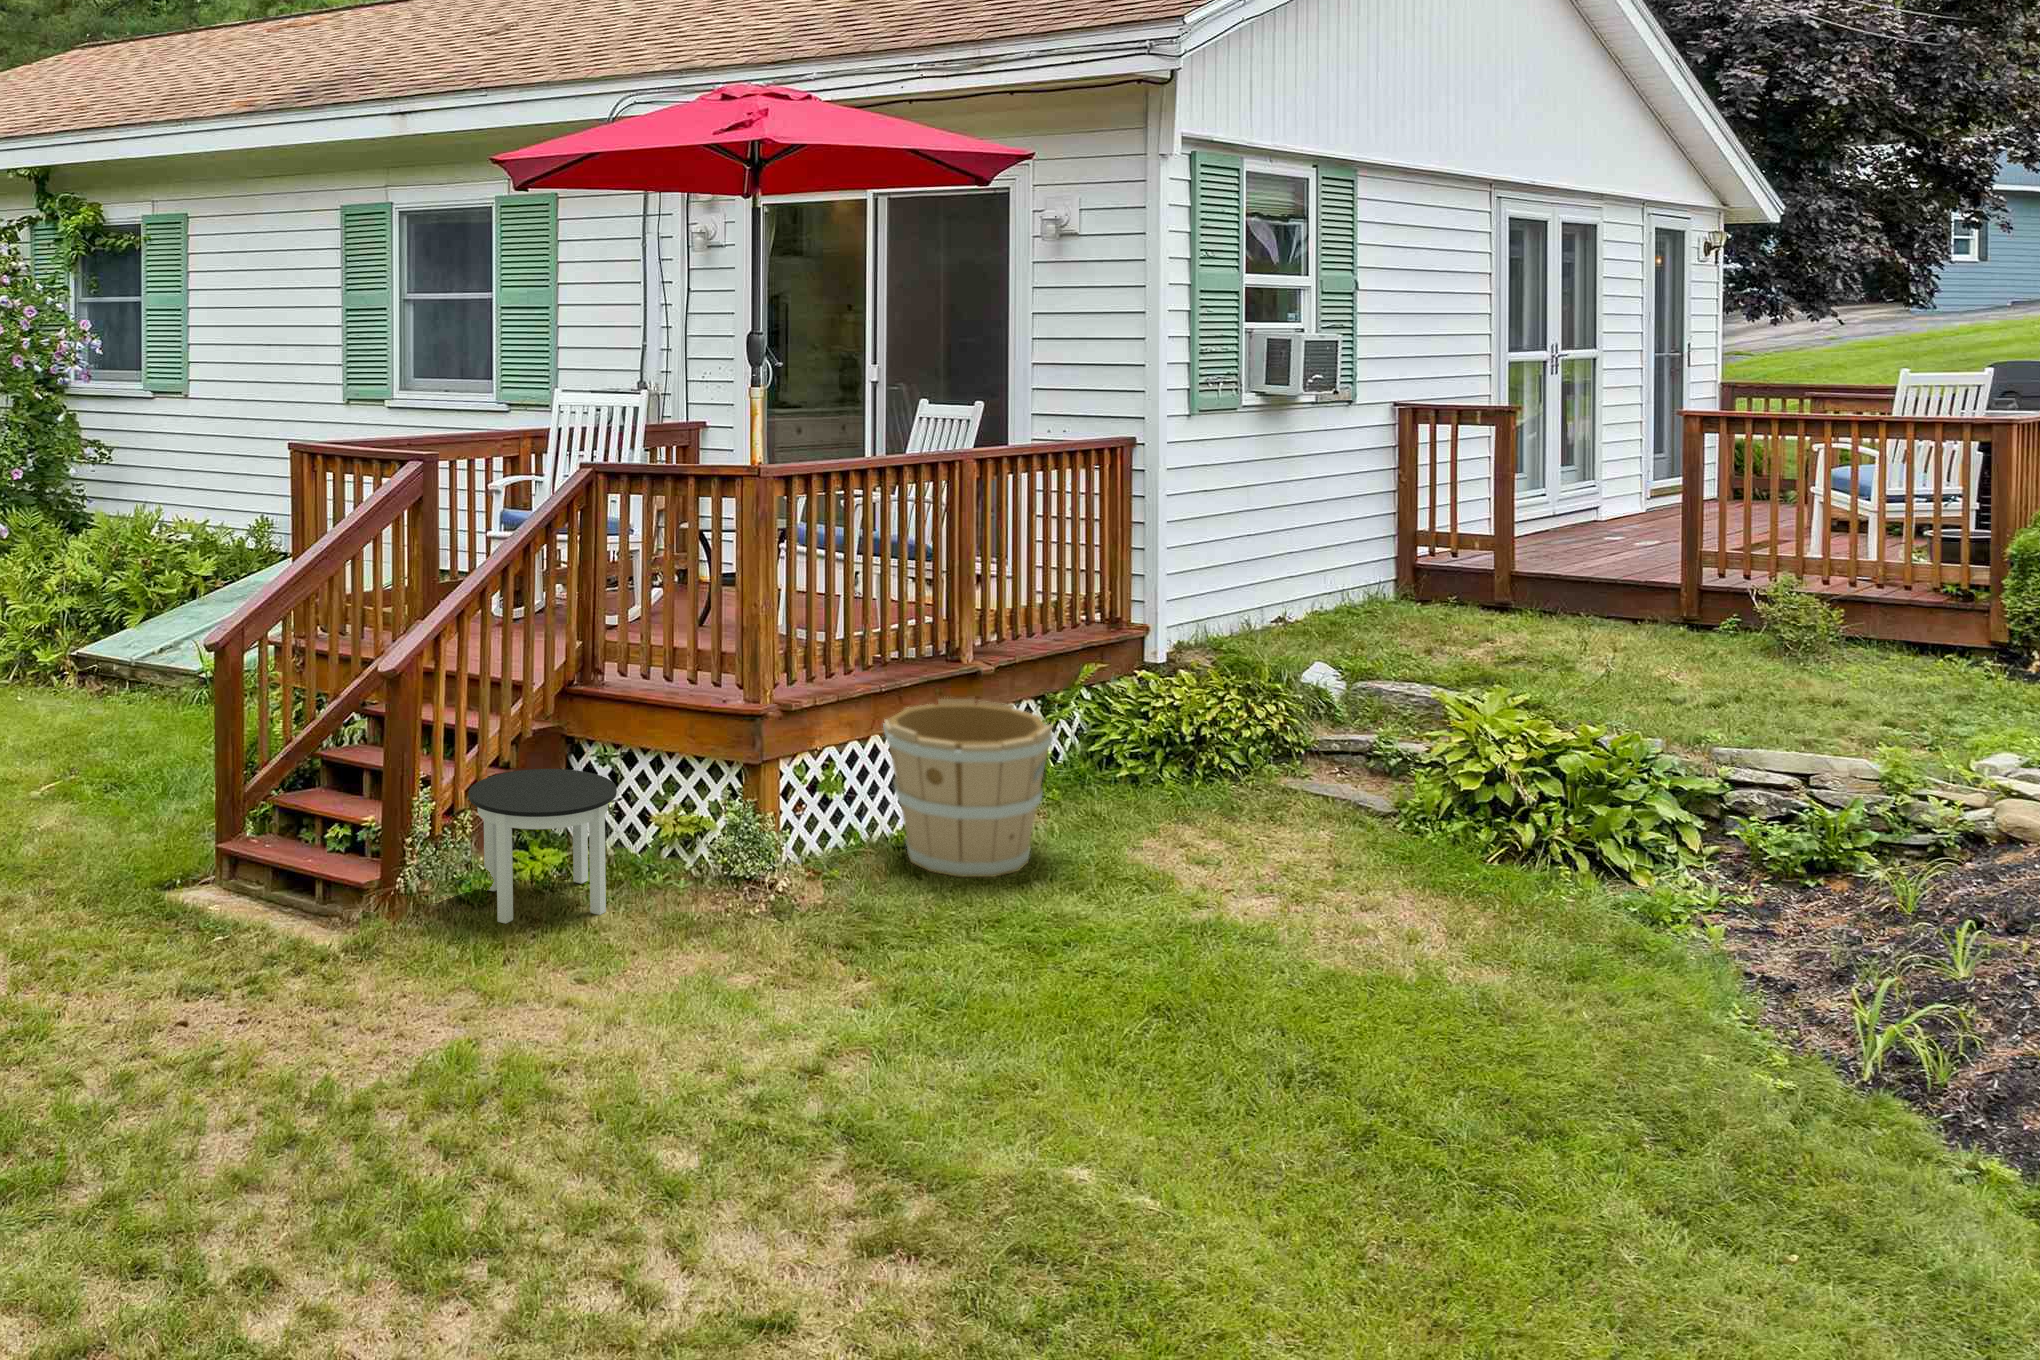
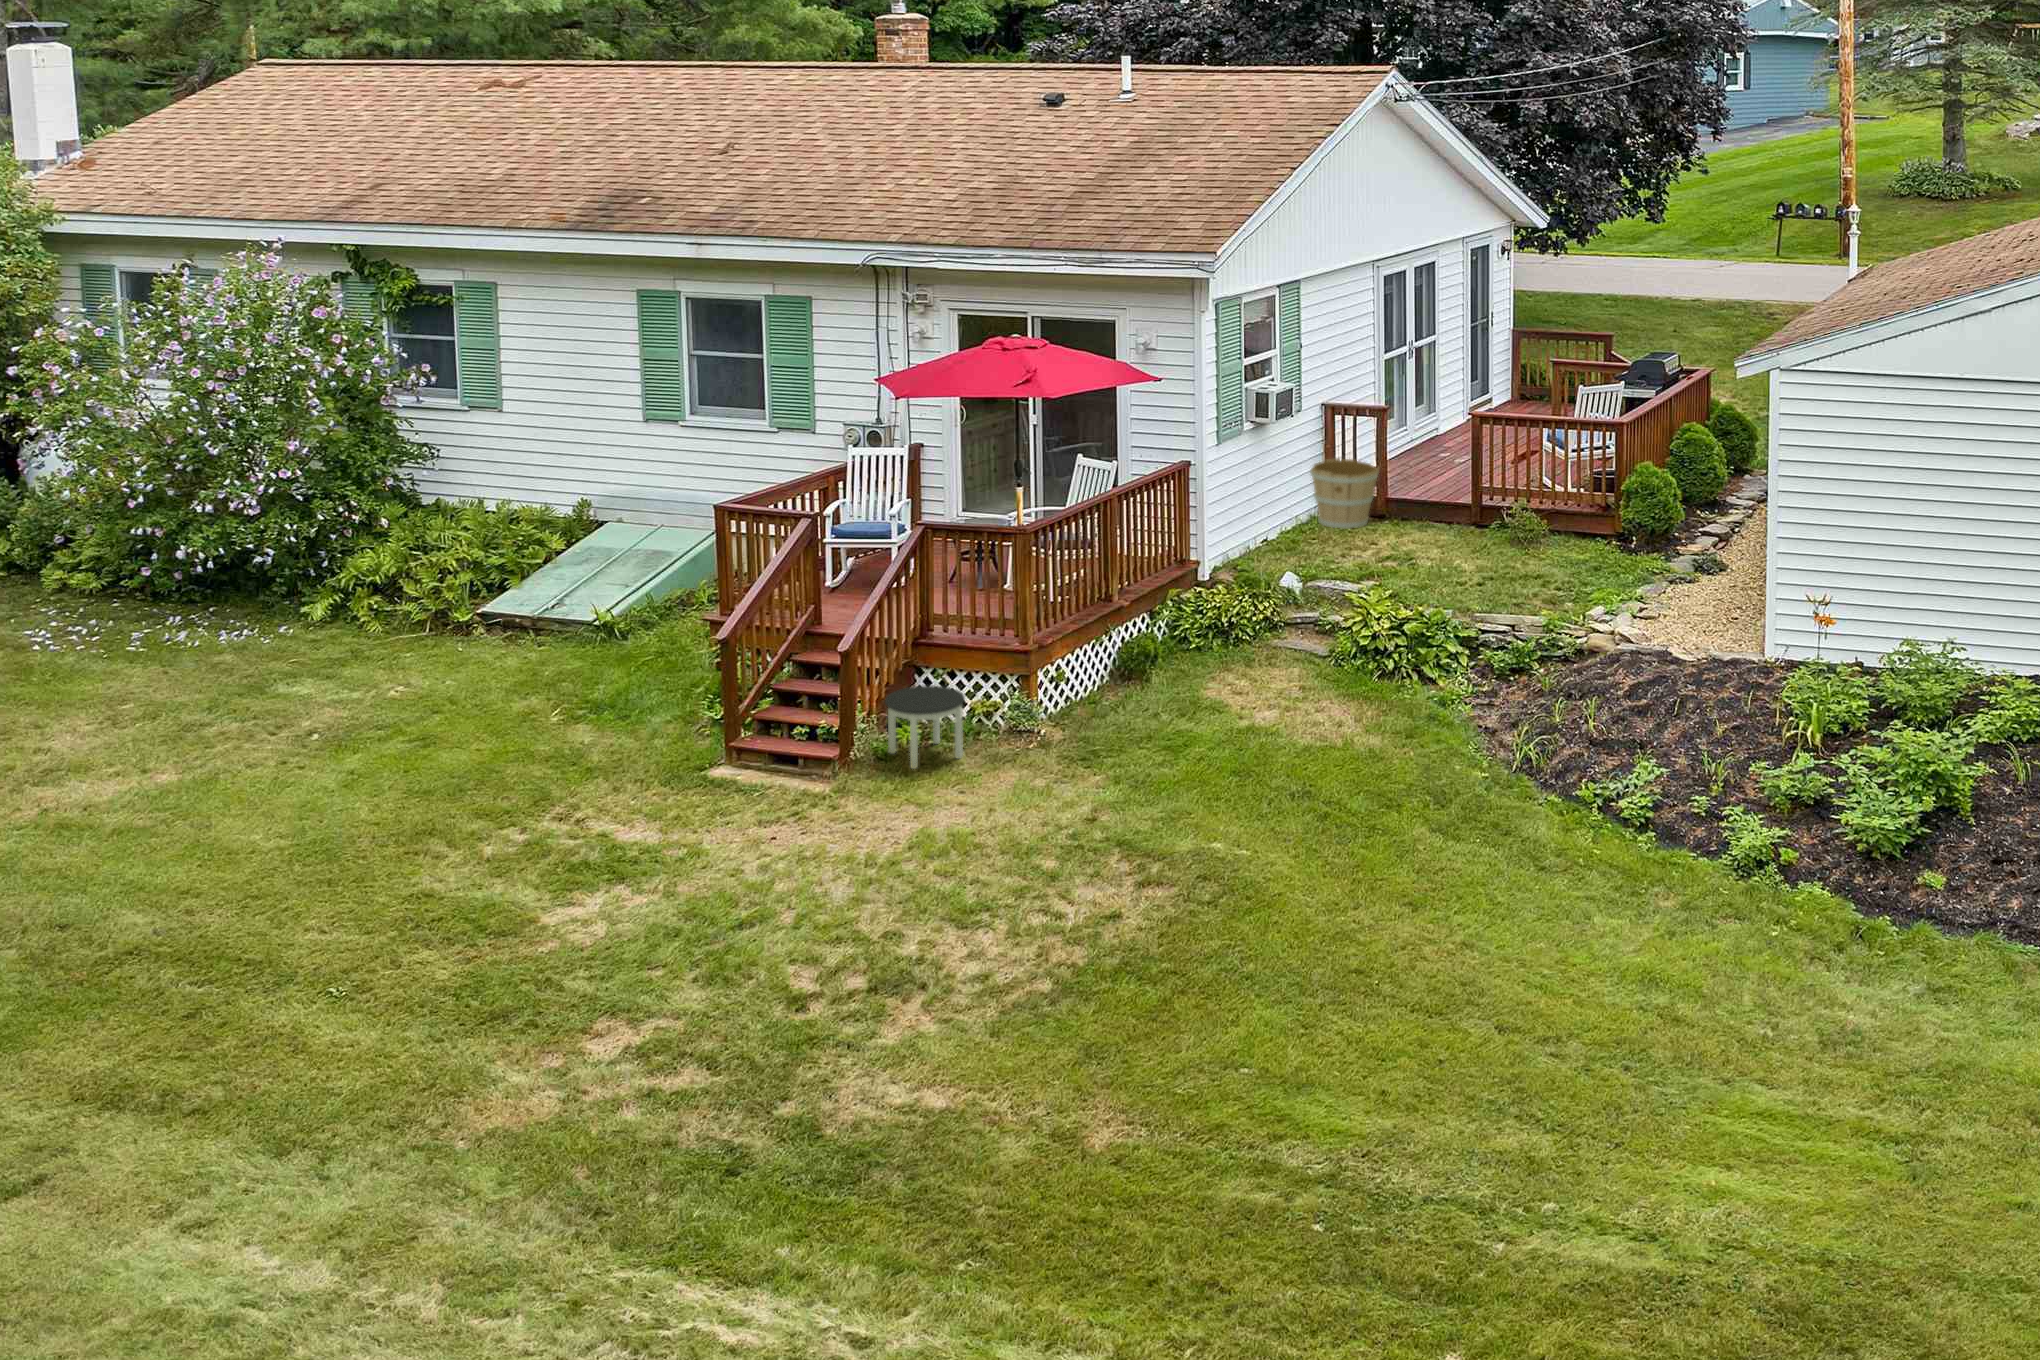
wooden bucket: present [883,699,1053,877] -> present [1310,459,1379,529]

